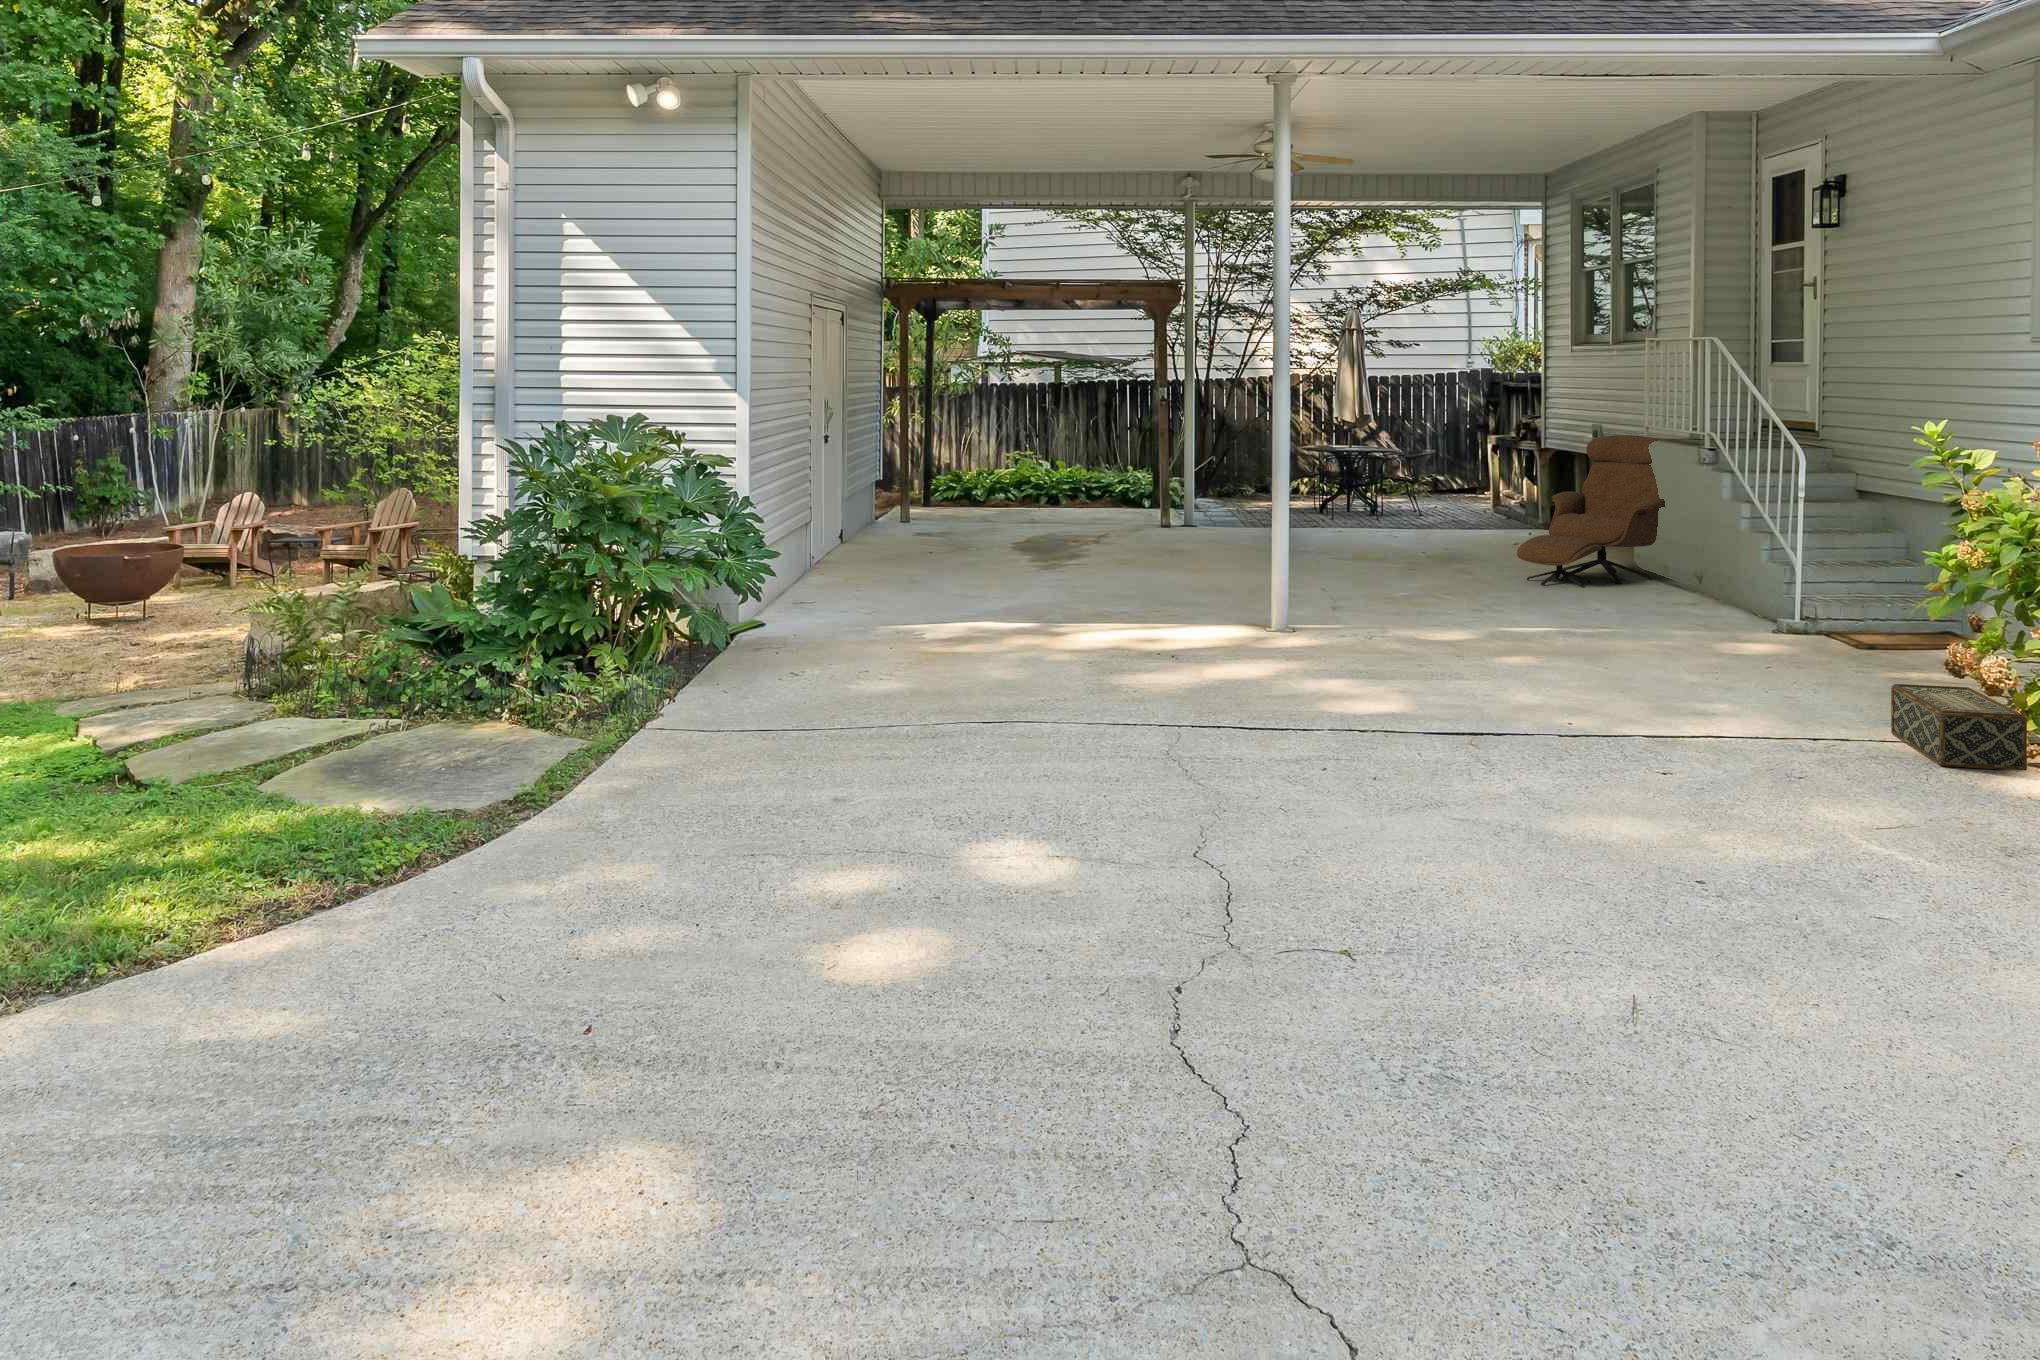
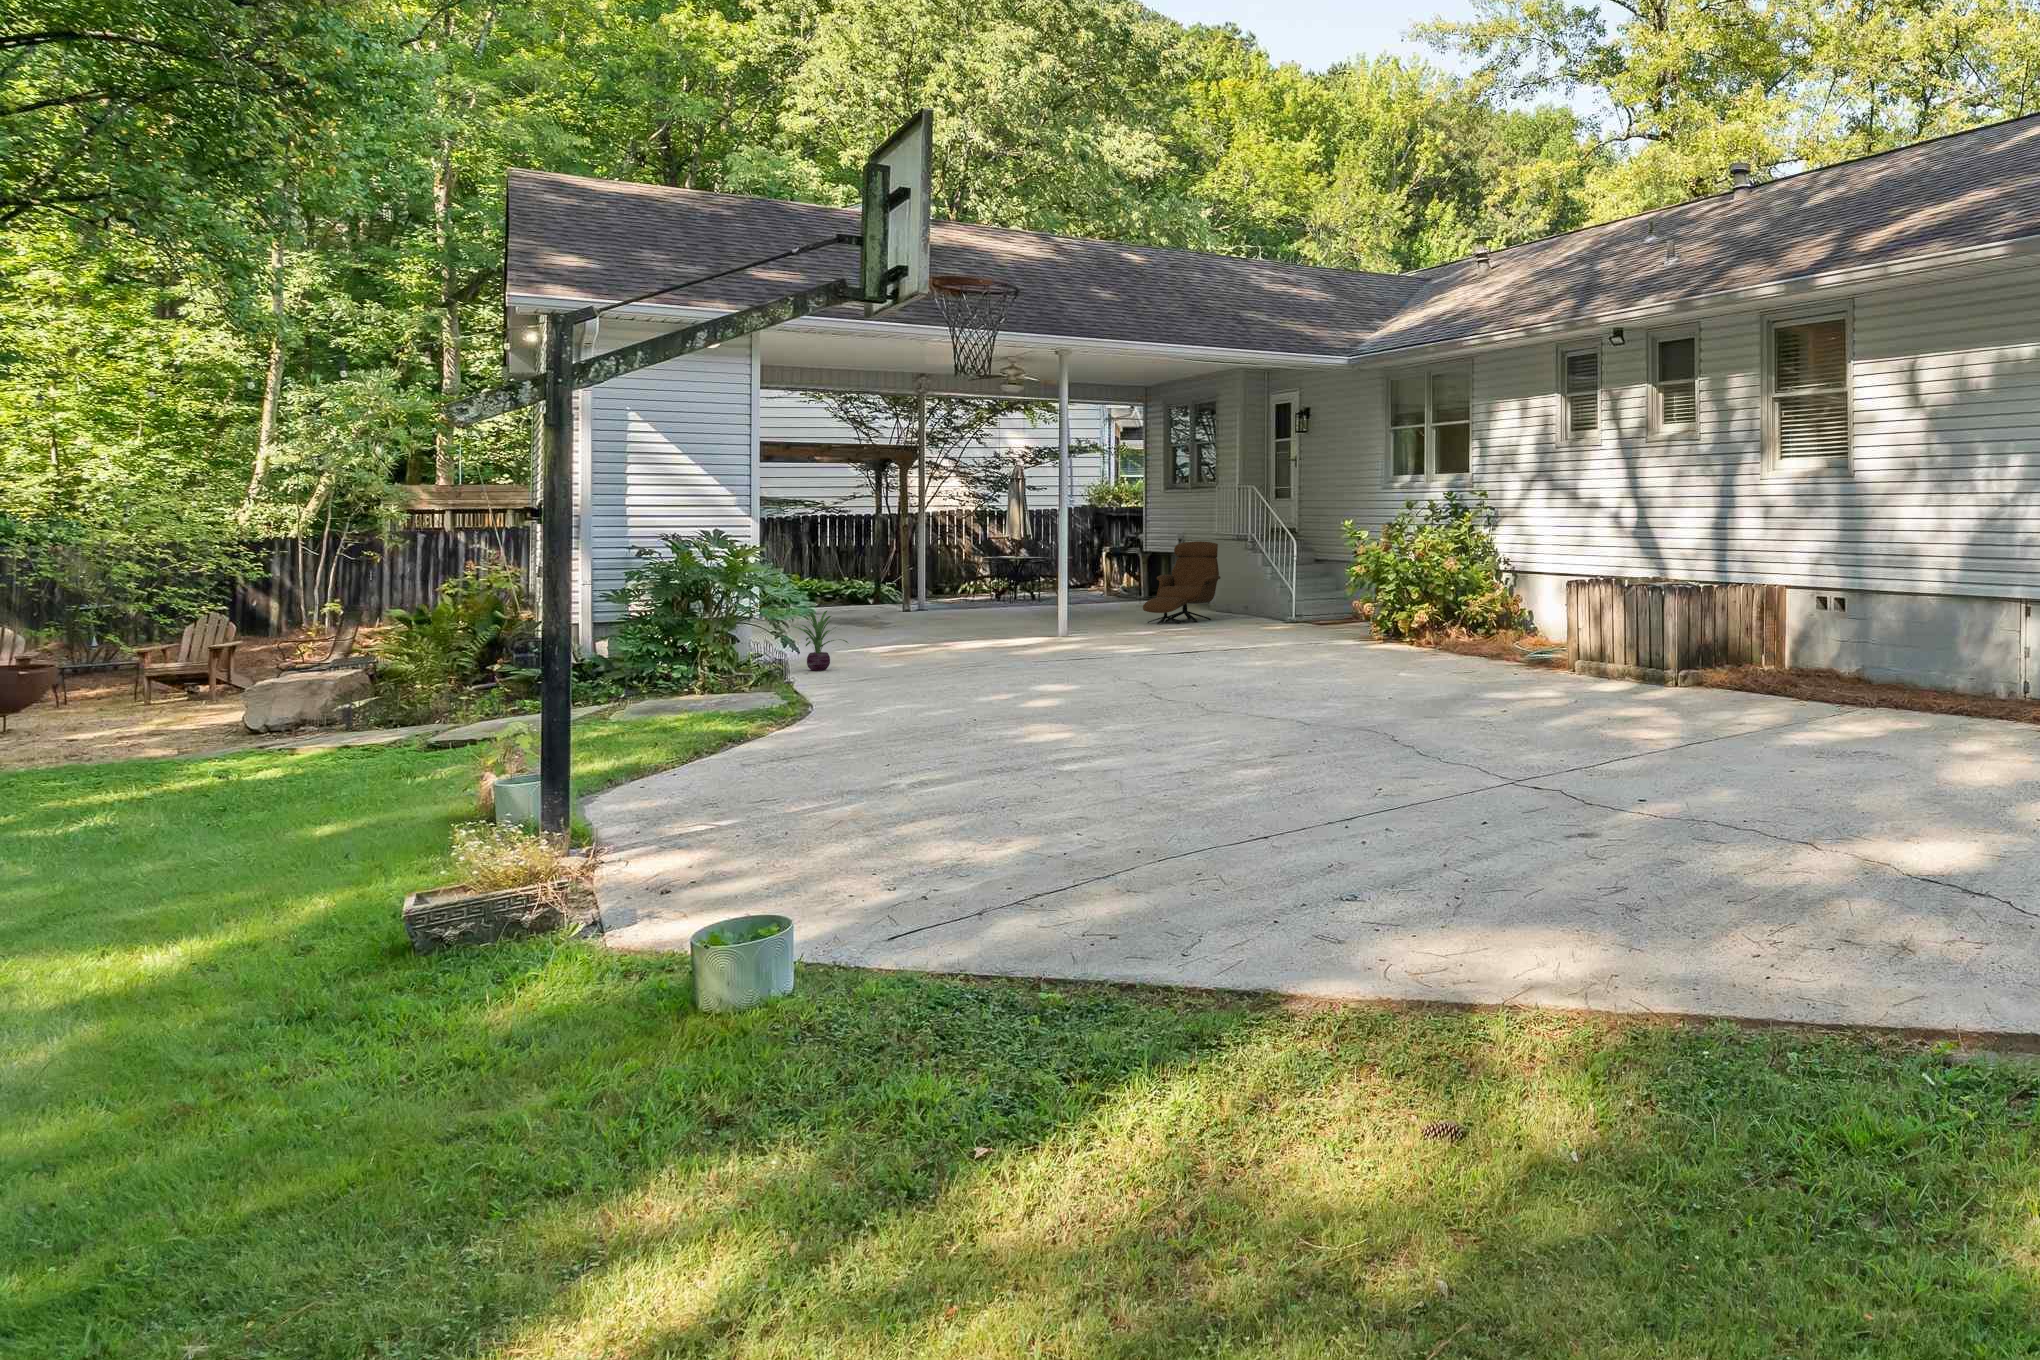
decorative plant: none [662,580,797,698] -> present [795,611,848,671]
woven basket: present [1891,684,2027,770] -> none [1333,626,1377,650]

